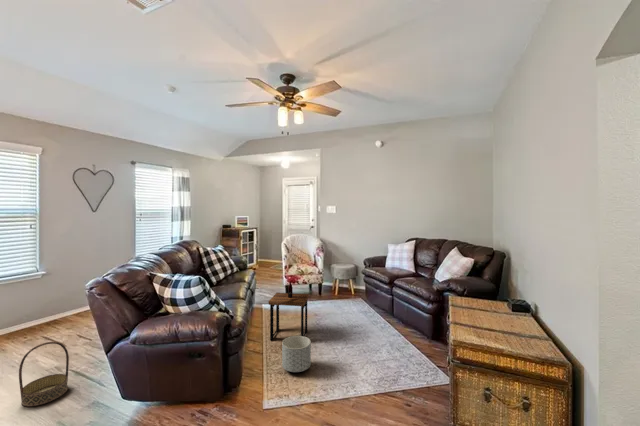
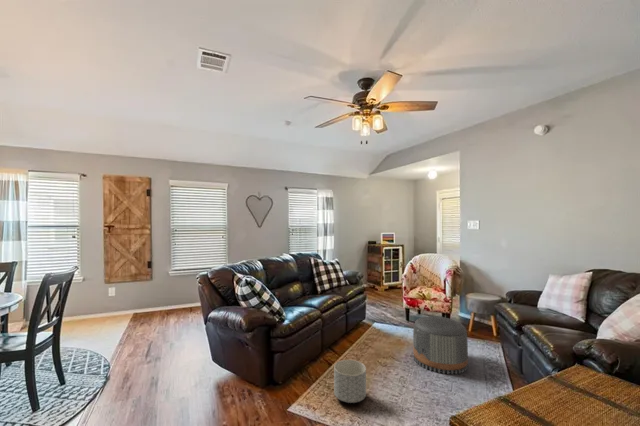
side table: present [269,282,309,341] -> none [349,301,398,374]
pouf: none [314,286,355,329] -> present [413,316,468,374]
basket: present [19,342,69,407] -> none [171,313,198,356]

